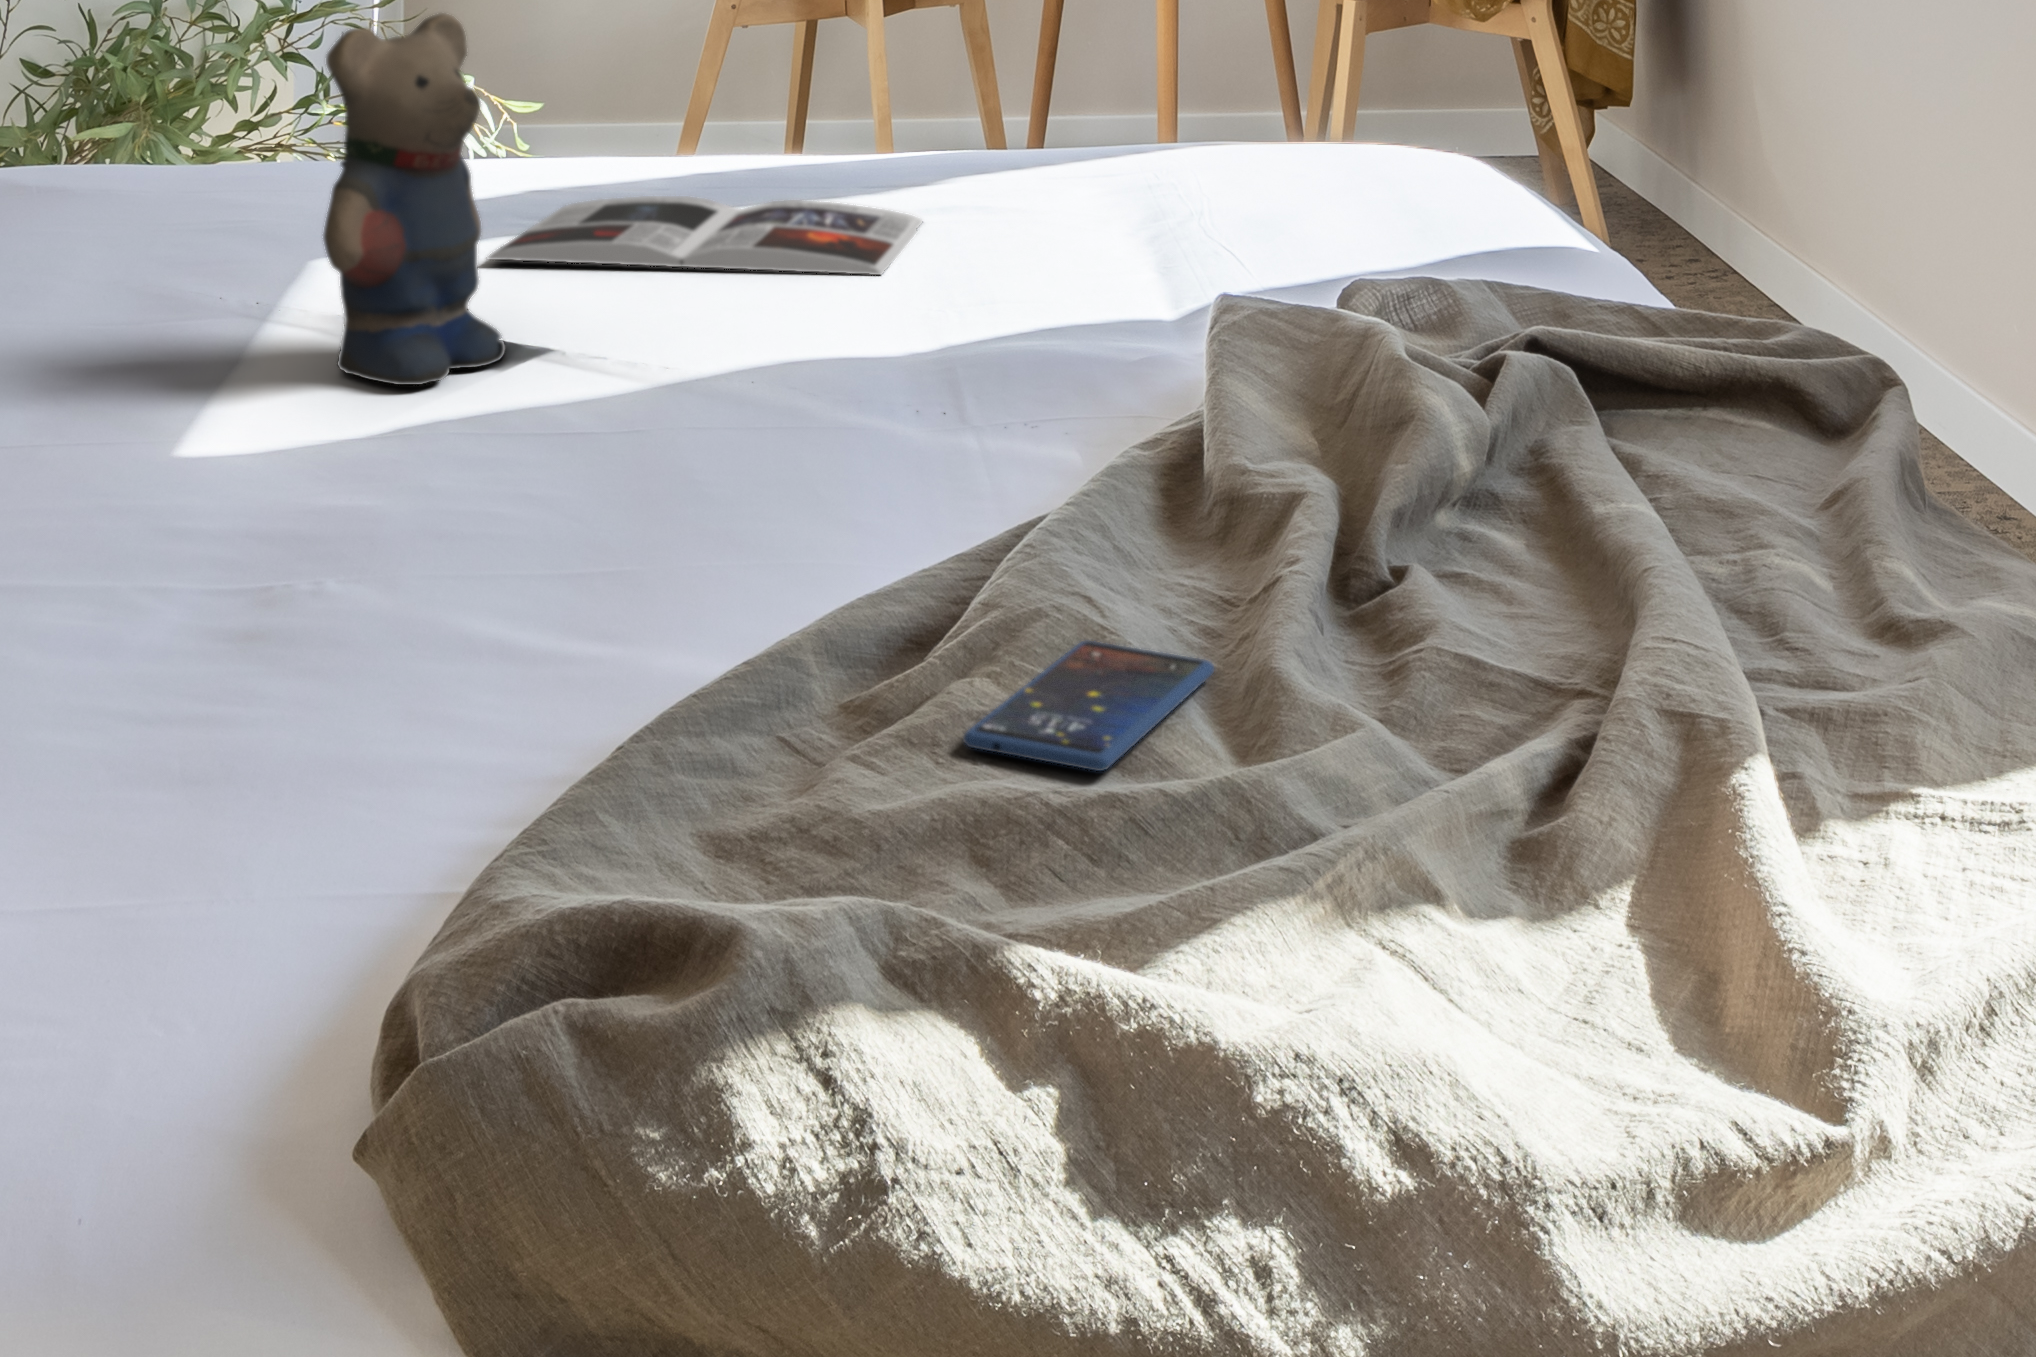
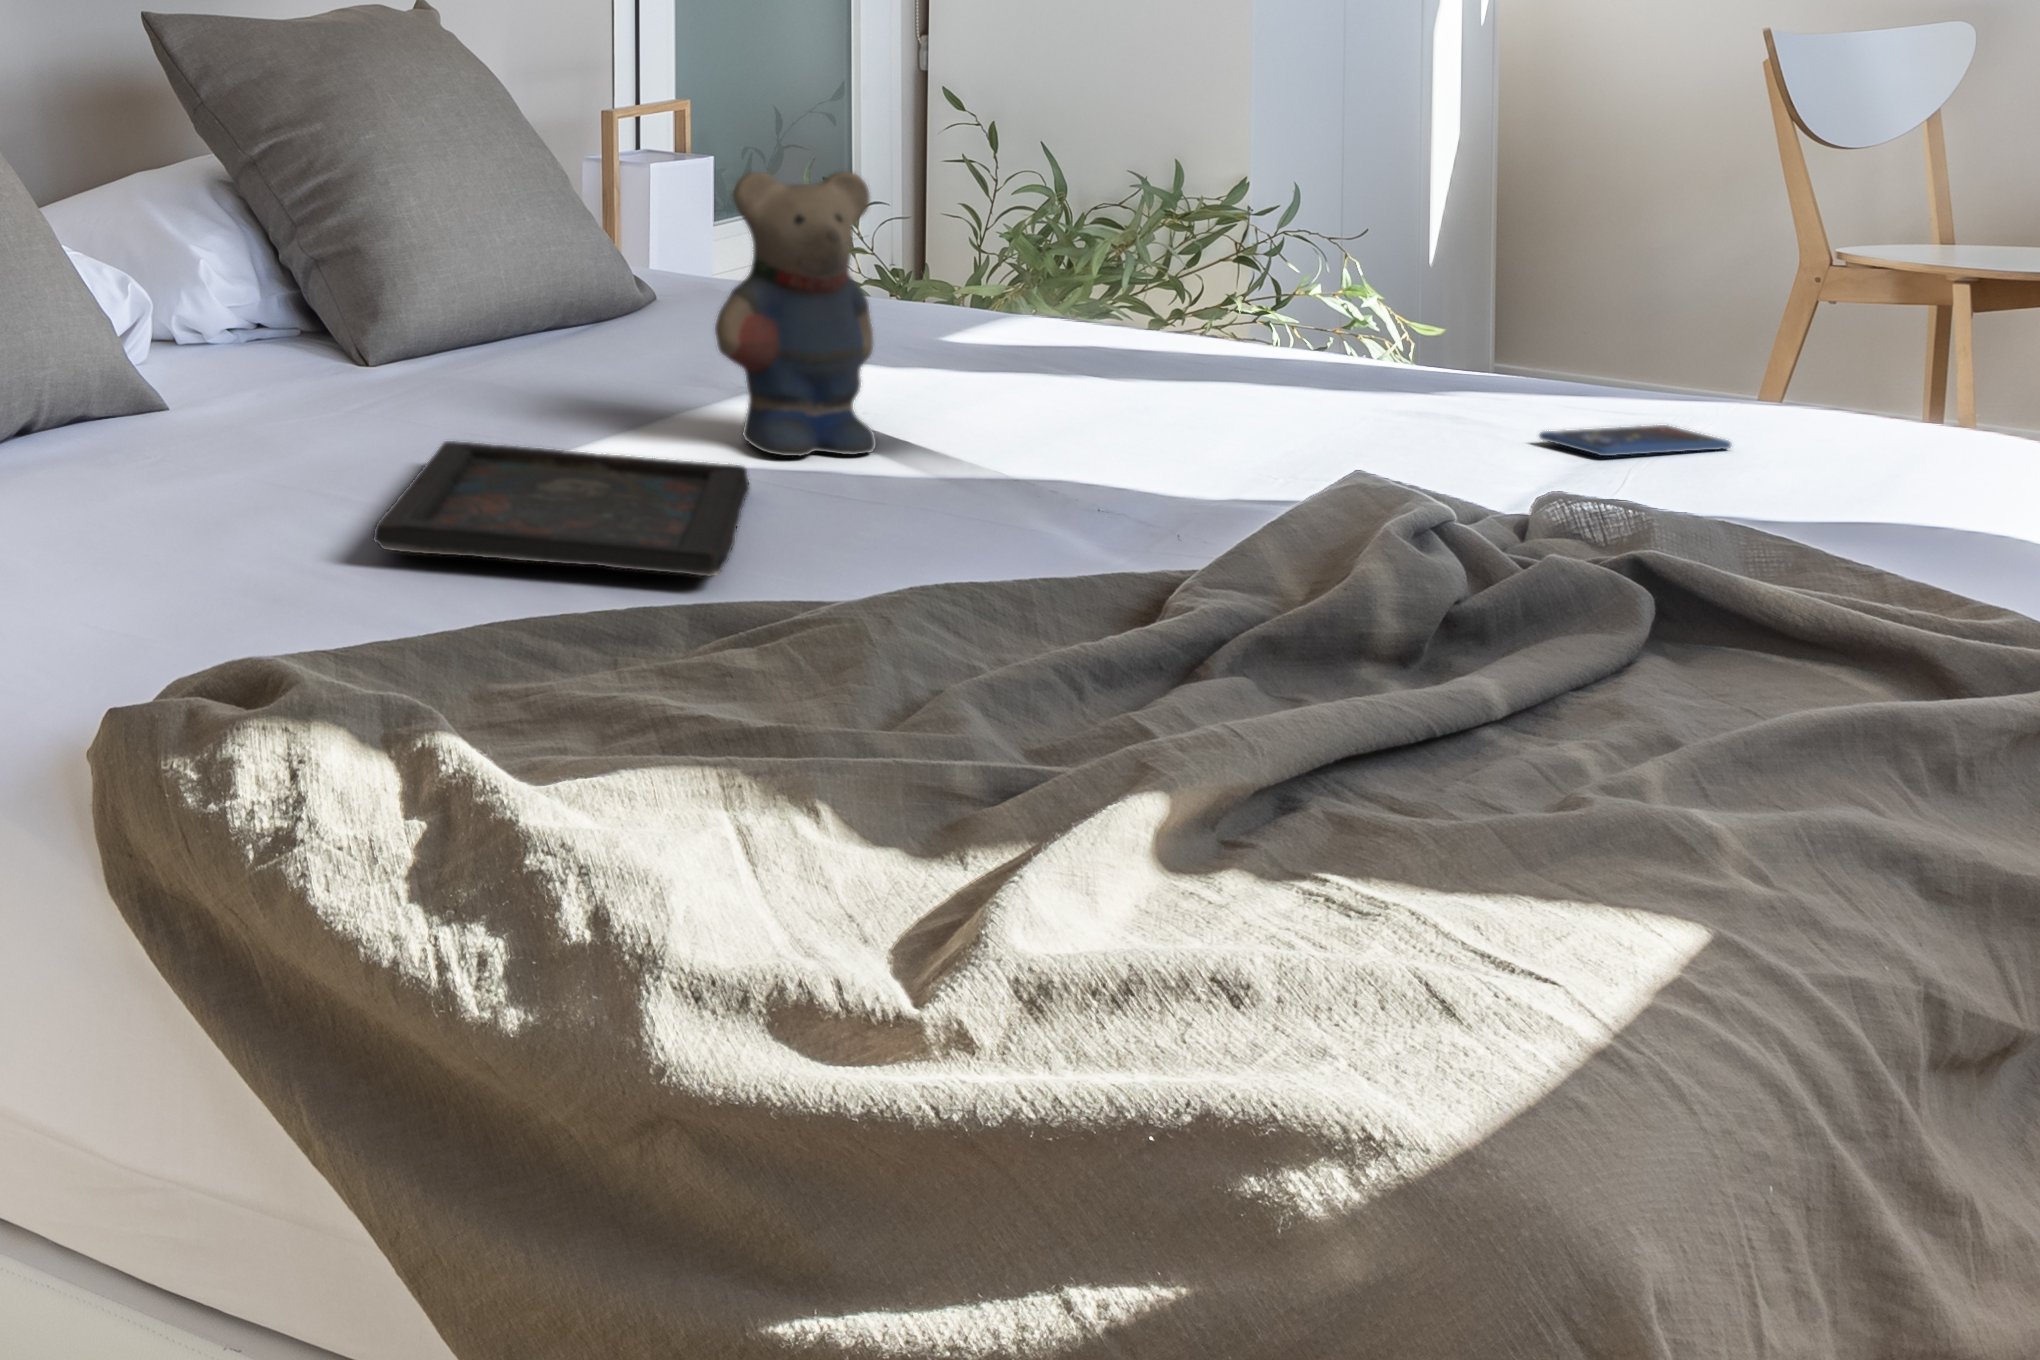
magazine: present [488,196,922,275] -> none [953,366,1378,452]
tray: none [42,411,654,650] -> present [373,441,749,576]
smartphone: present [963,641,1214,771] -> present [1539,425,1731,456]

